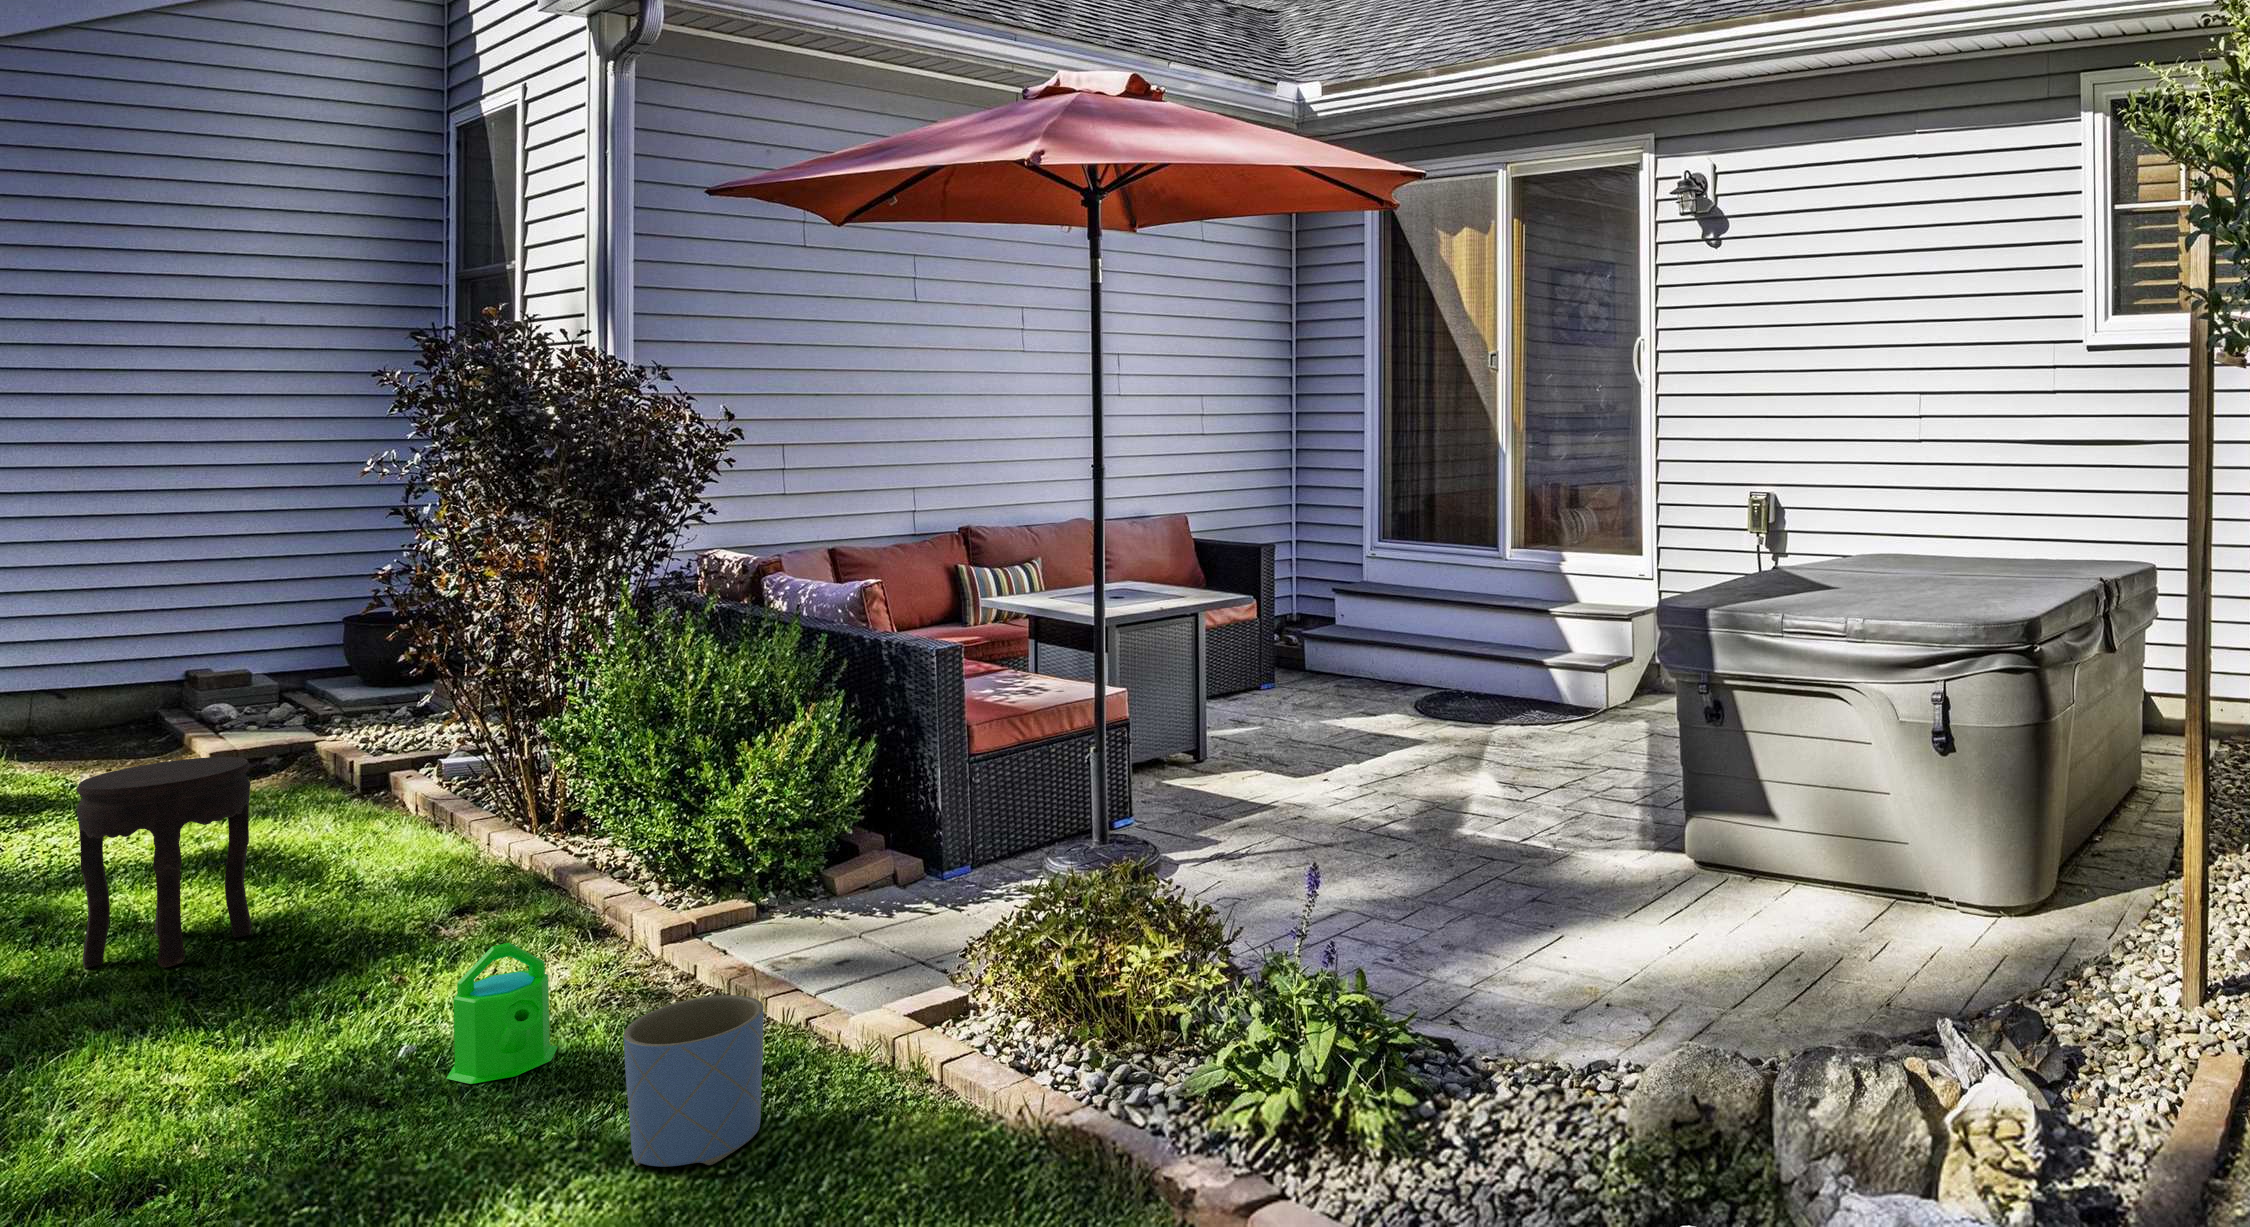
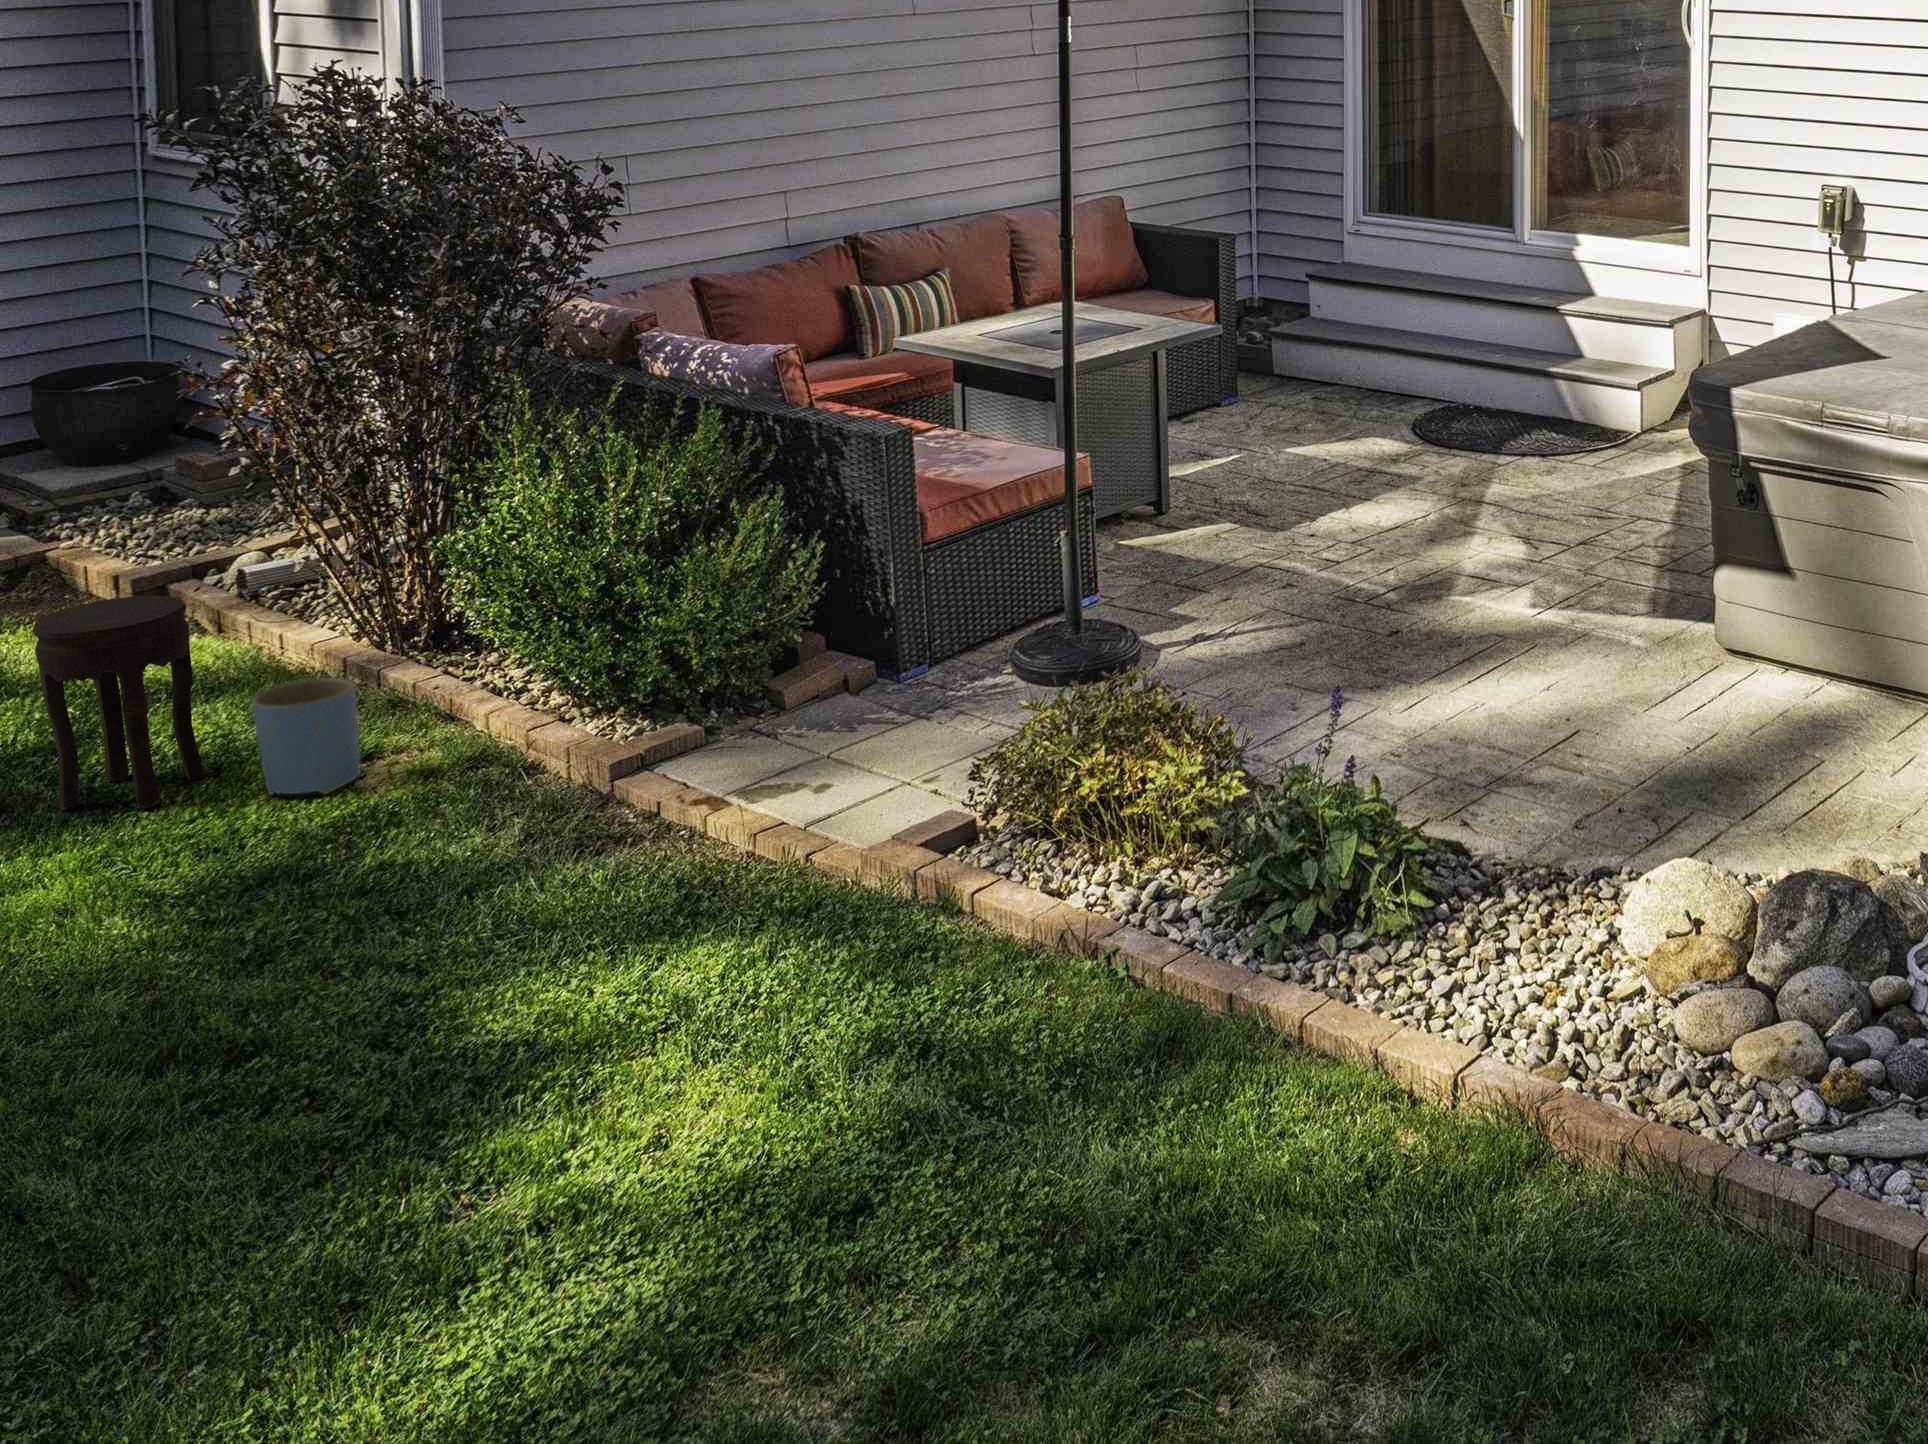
watering can: present [447,943,558,1084] -> none [502,777,593,906]
planter: present [623,995,763,1167] -> present [251,678,361,795]

